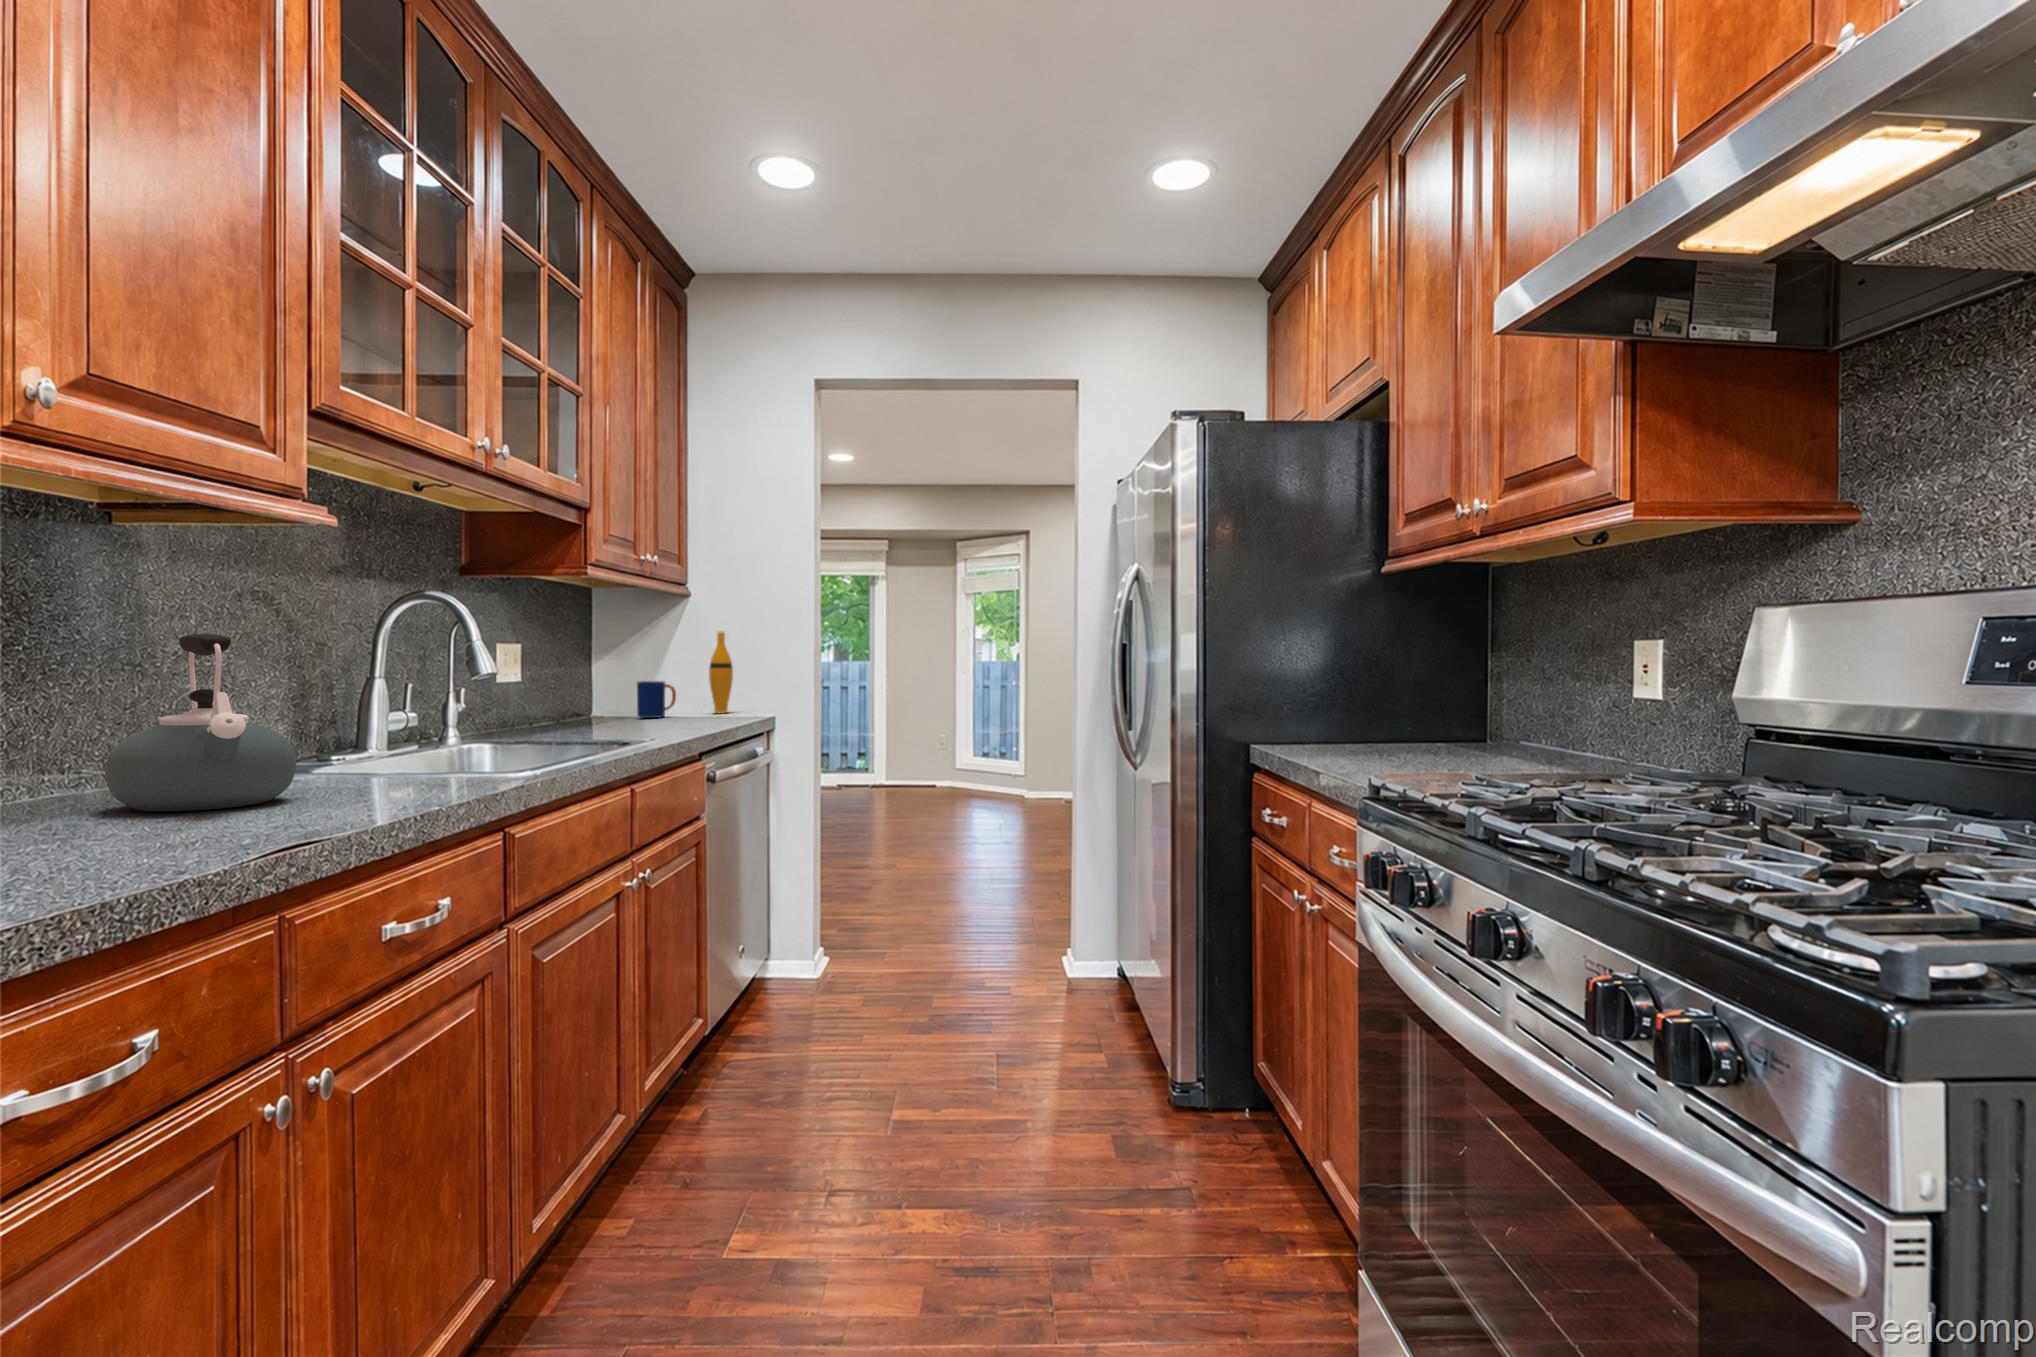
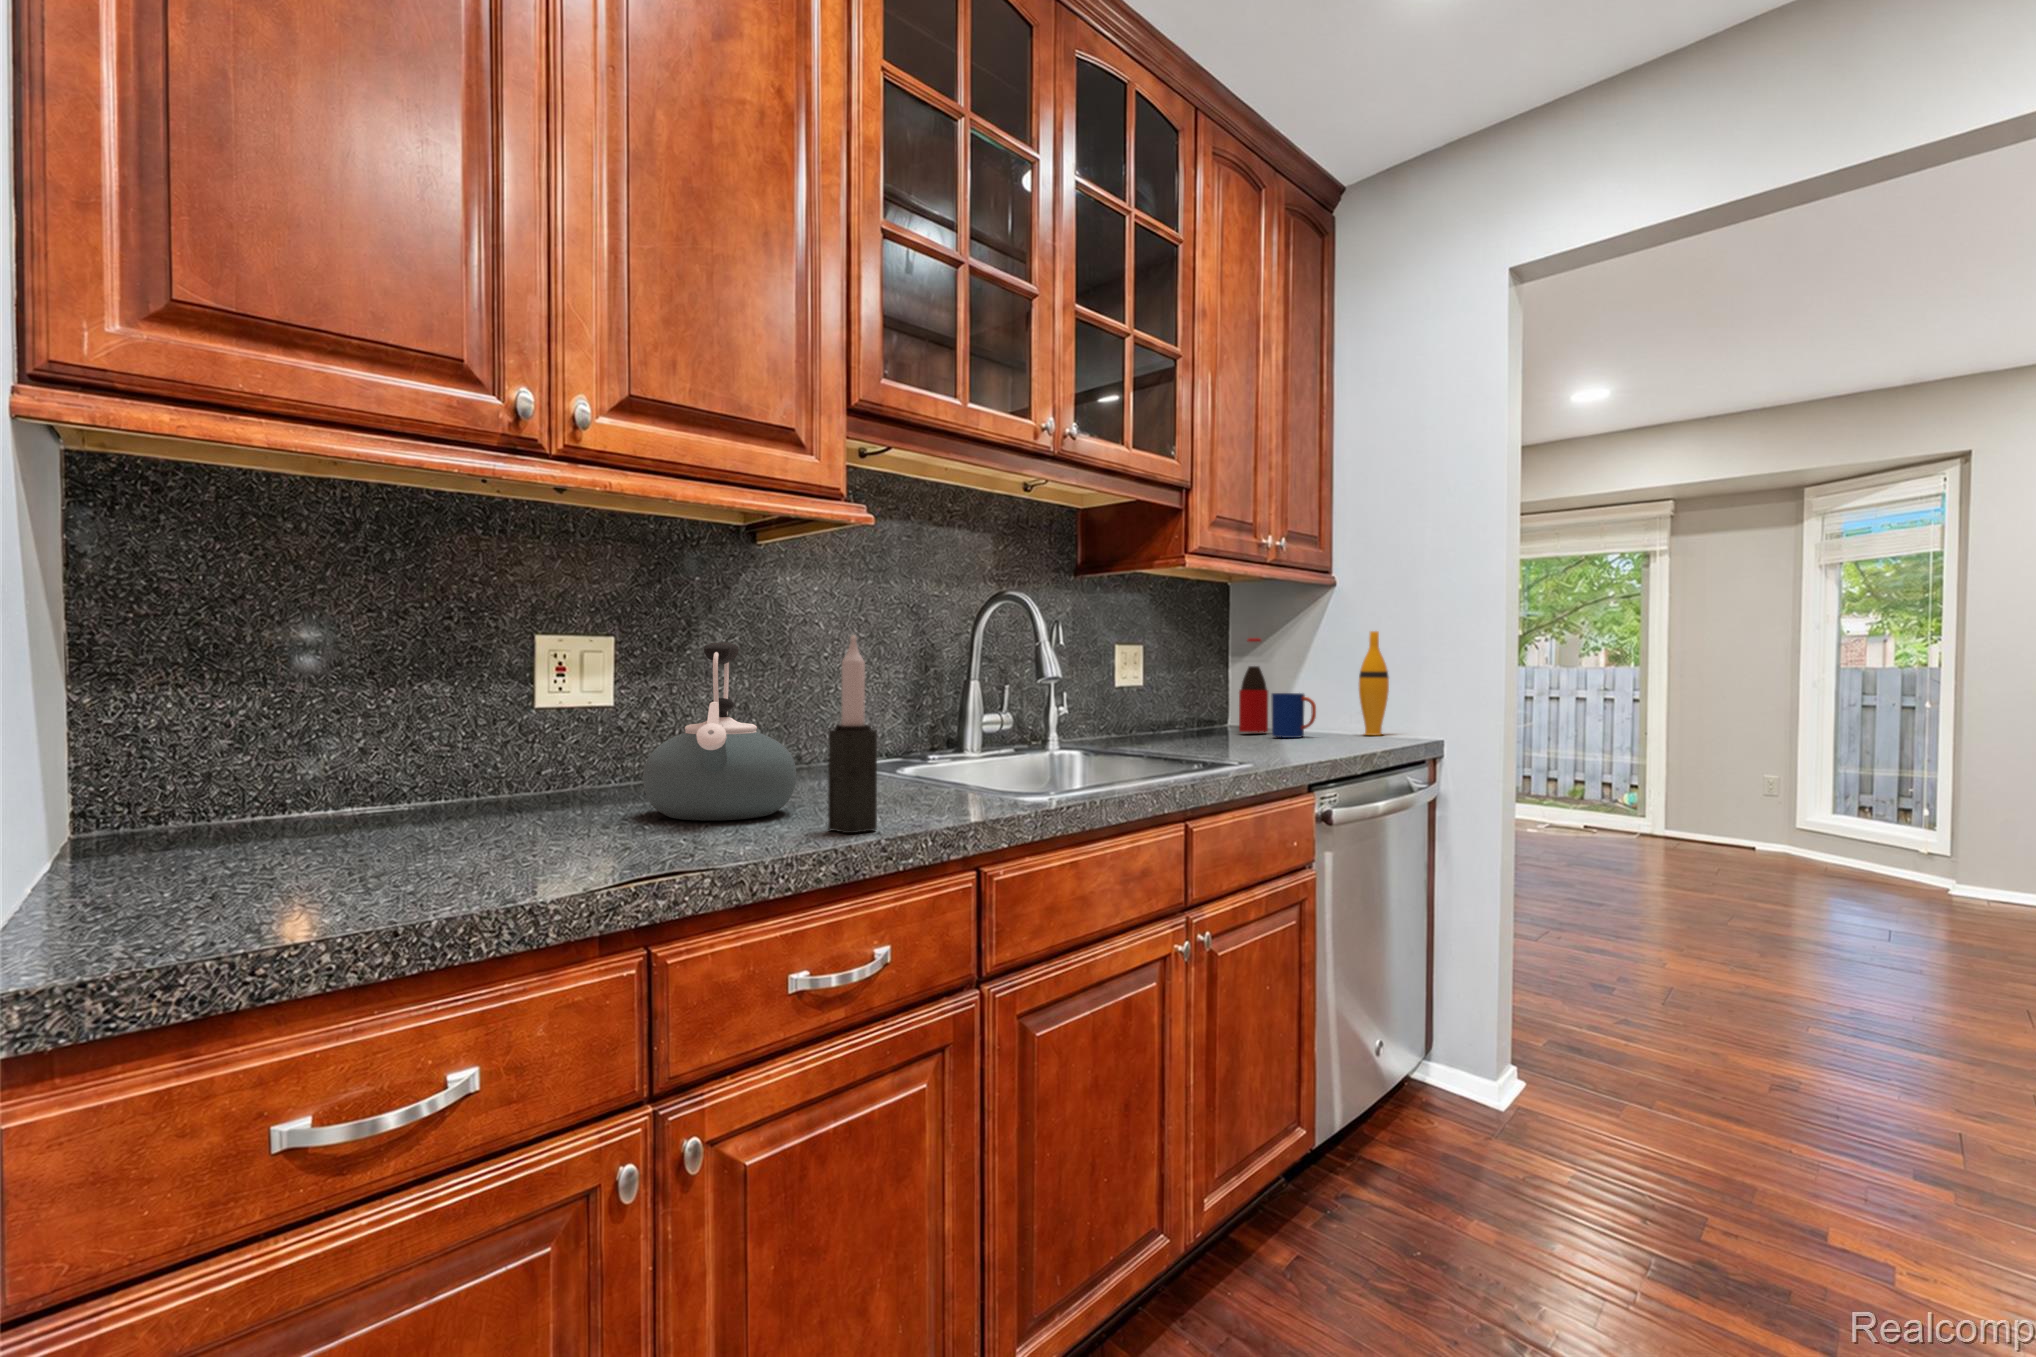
candle: none [367,629,418,805] -> present [828,635,877,833]
bottle: none [602,636,628,717] -> present [1239,638,1268,733]

